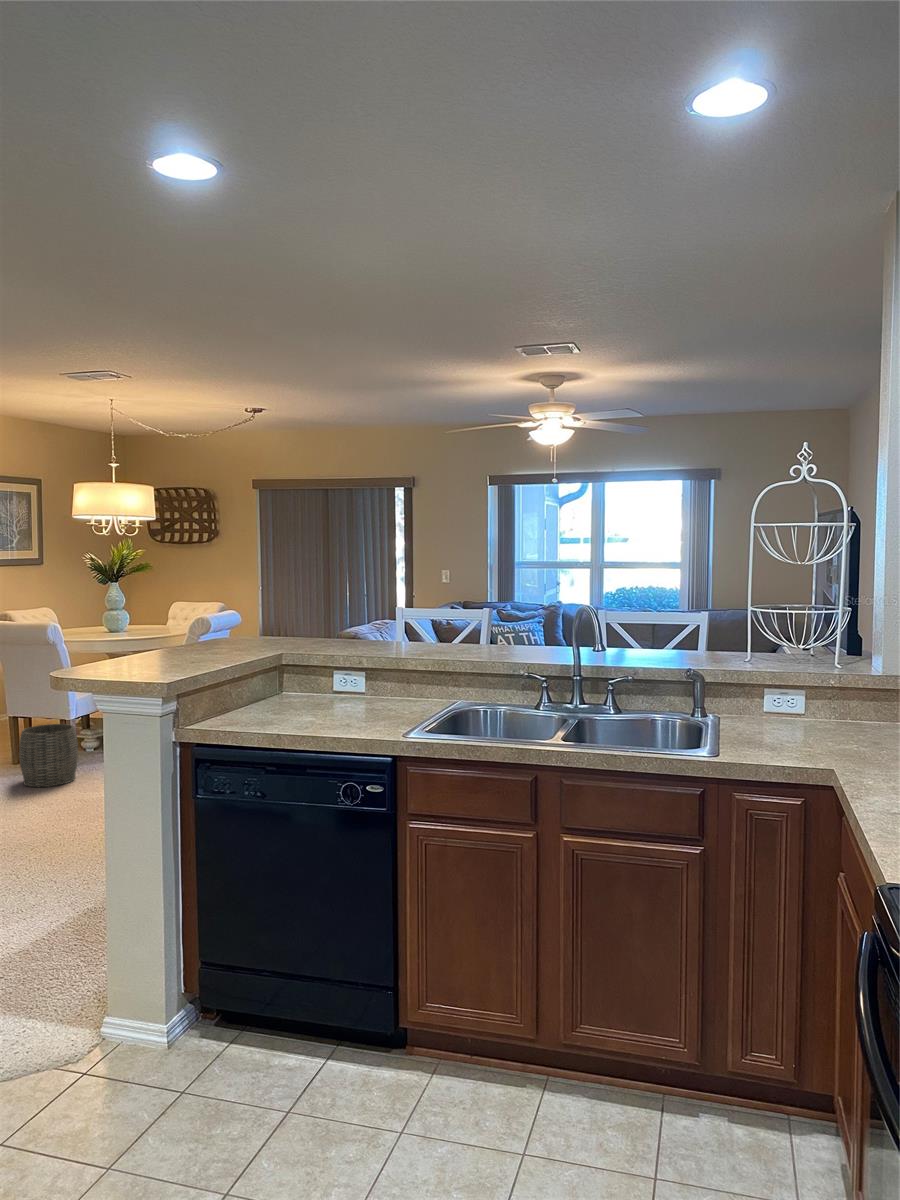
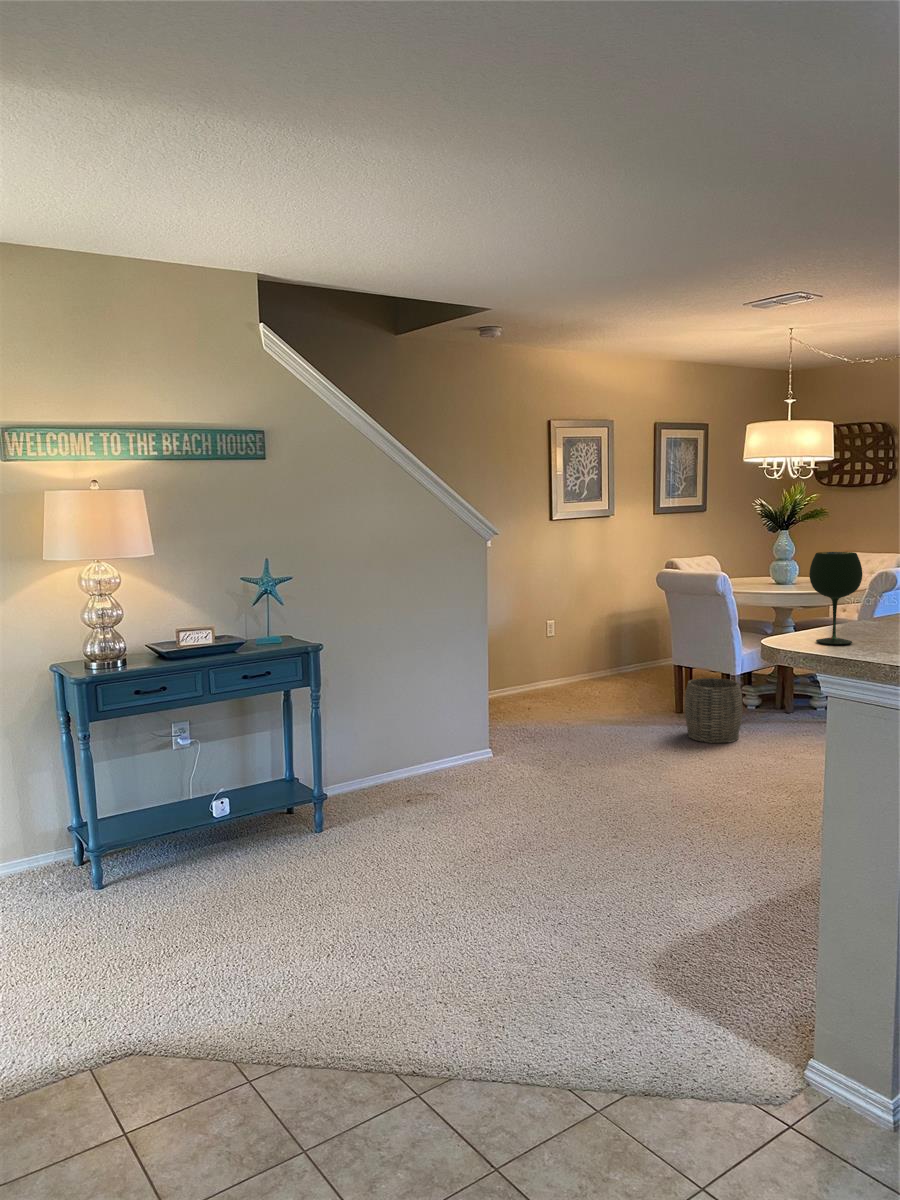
wine glass: none [89,596,131,670] -> present [809,552,862,645]

